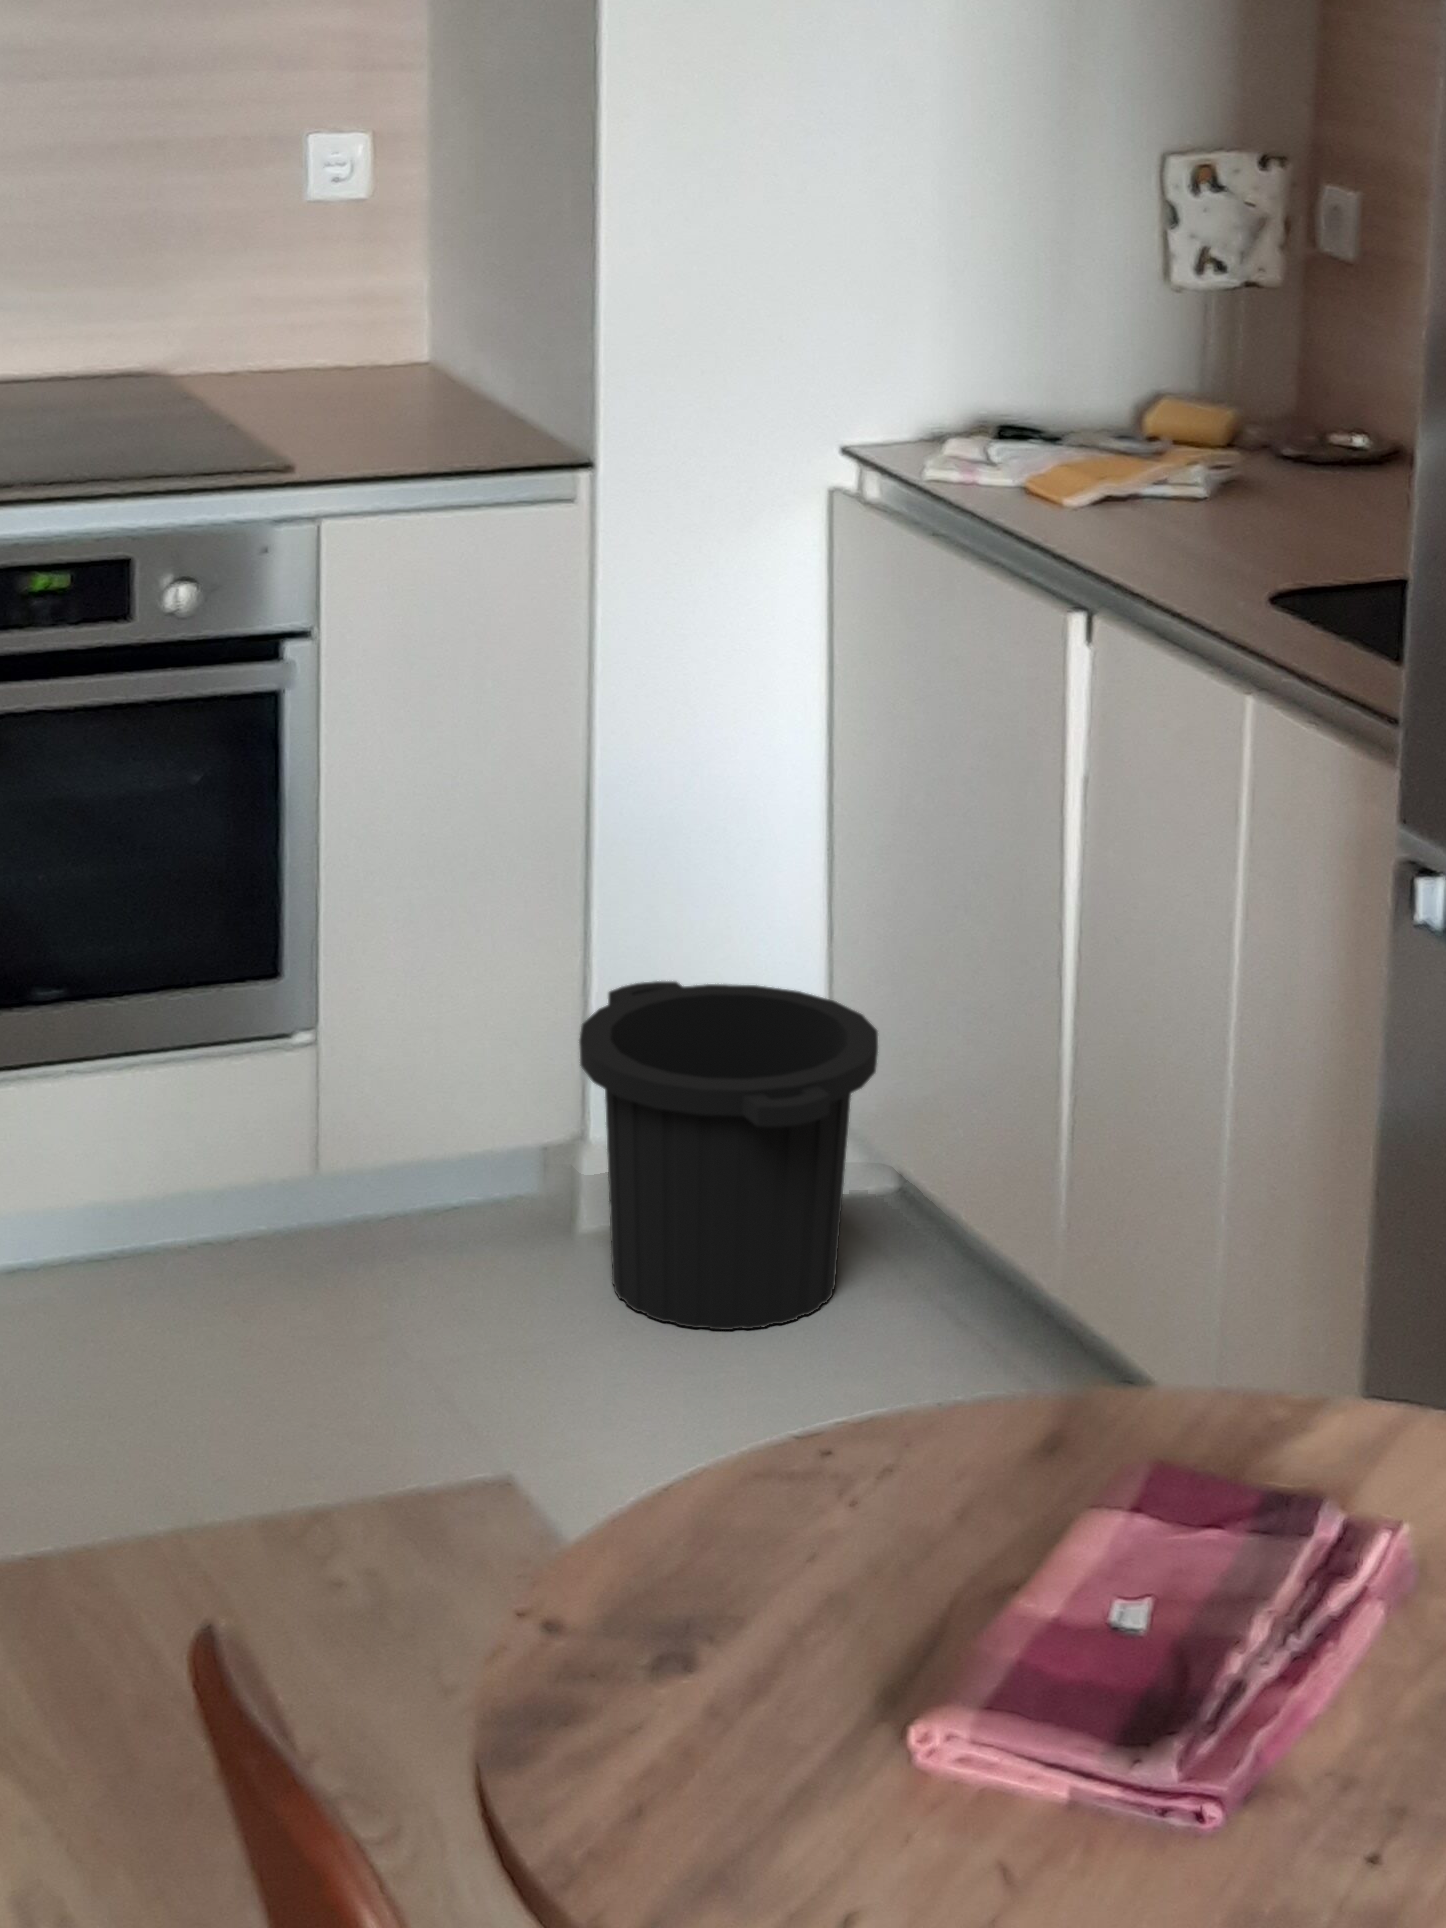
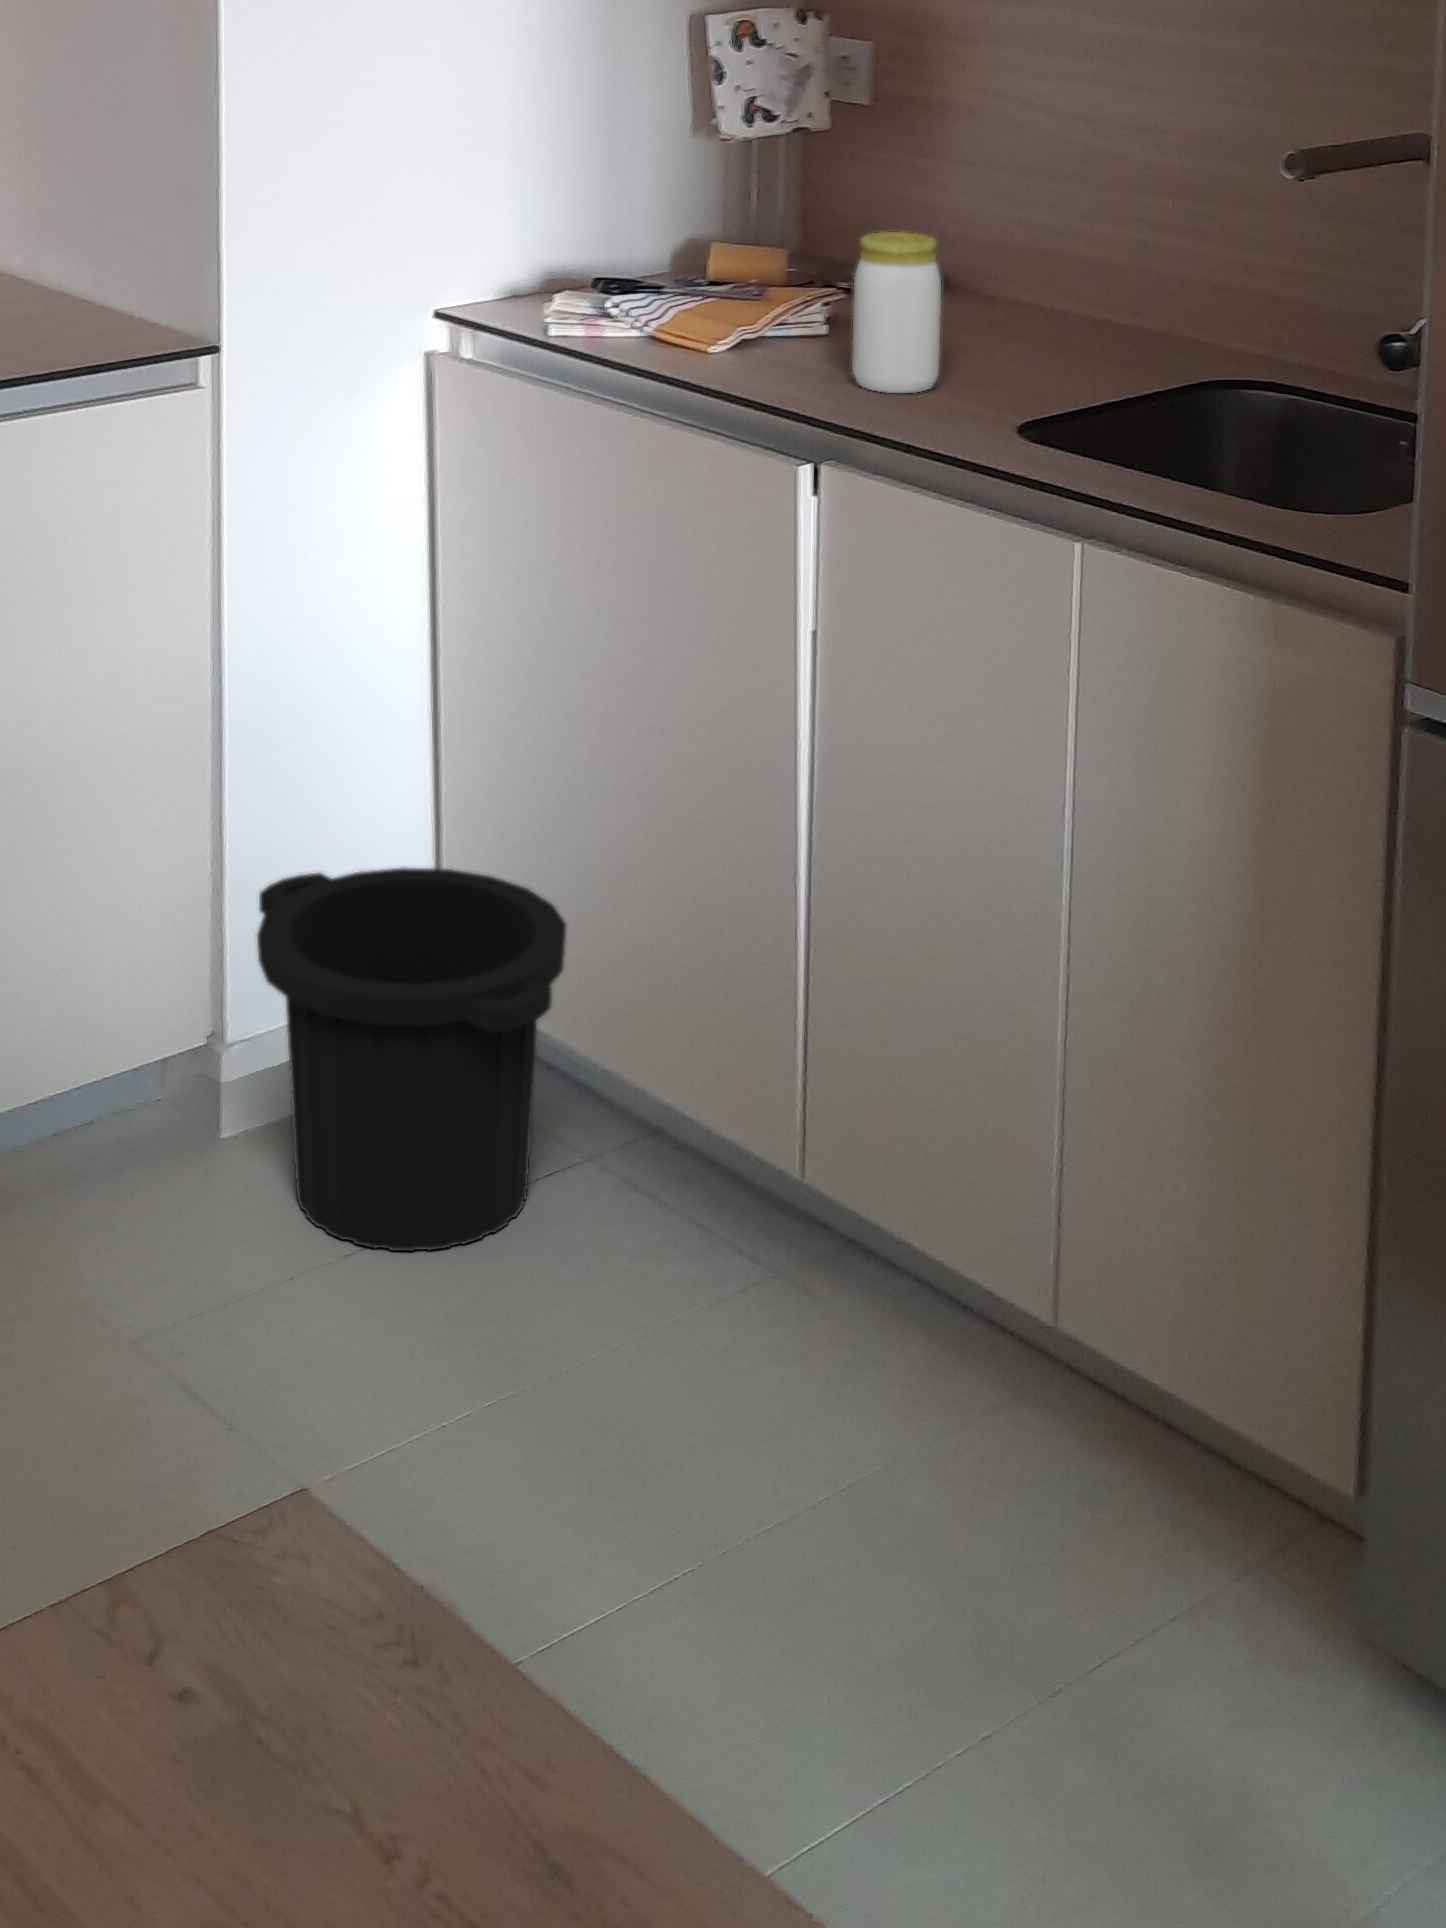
jar: none [1162,395,1252,556] -> present [852,232,941,393]

